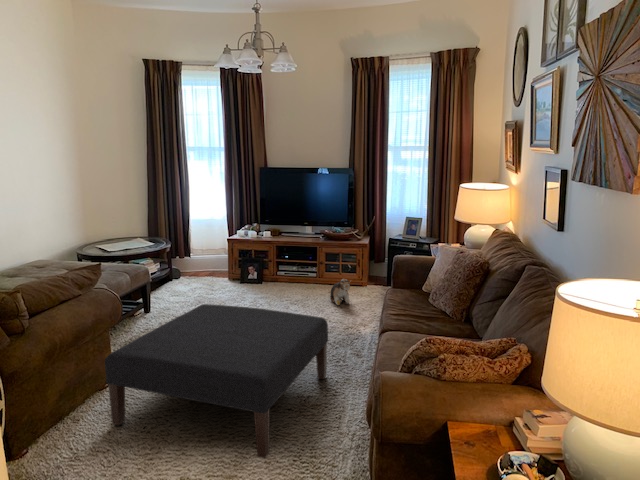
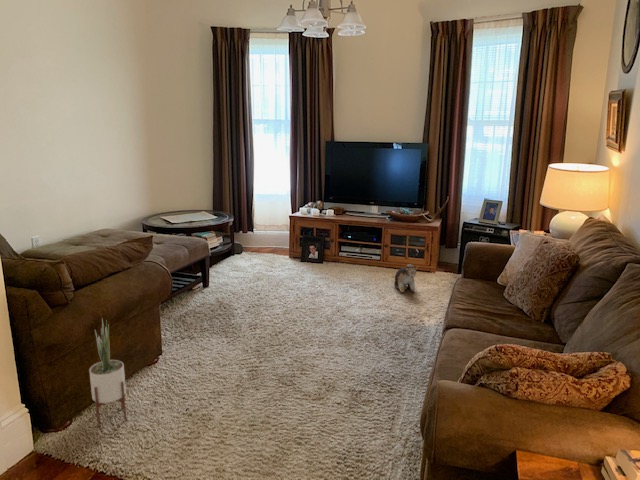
ottoman: present [105,304,328,458] -> none [149,284,386,458]
potted plant: none [46,344,85,452] -> present [89,324,127,427]

